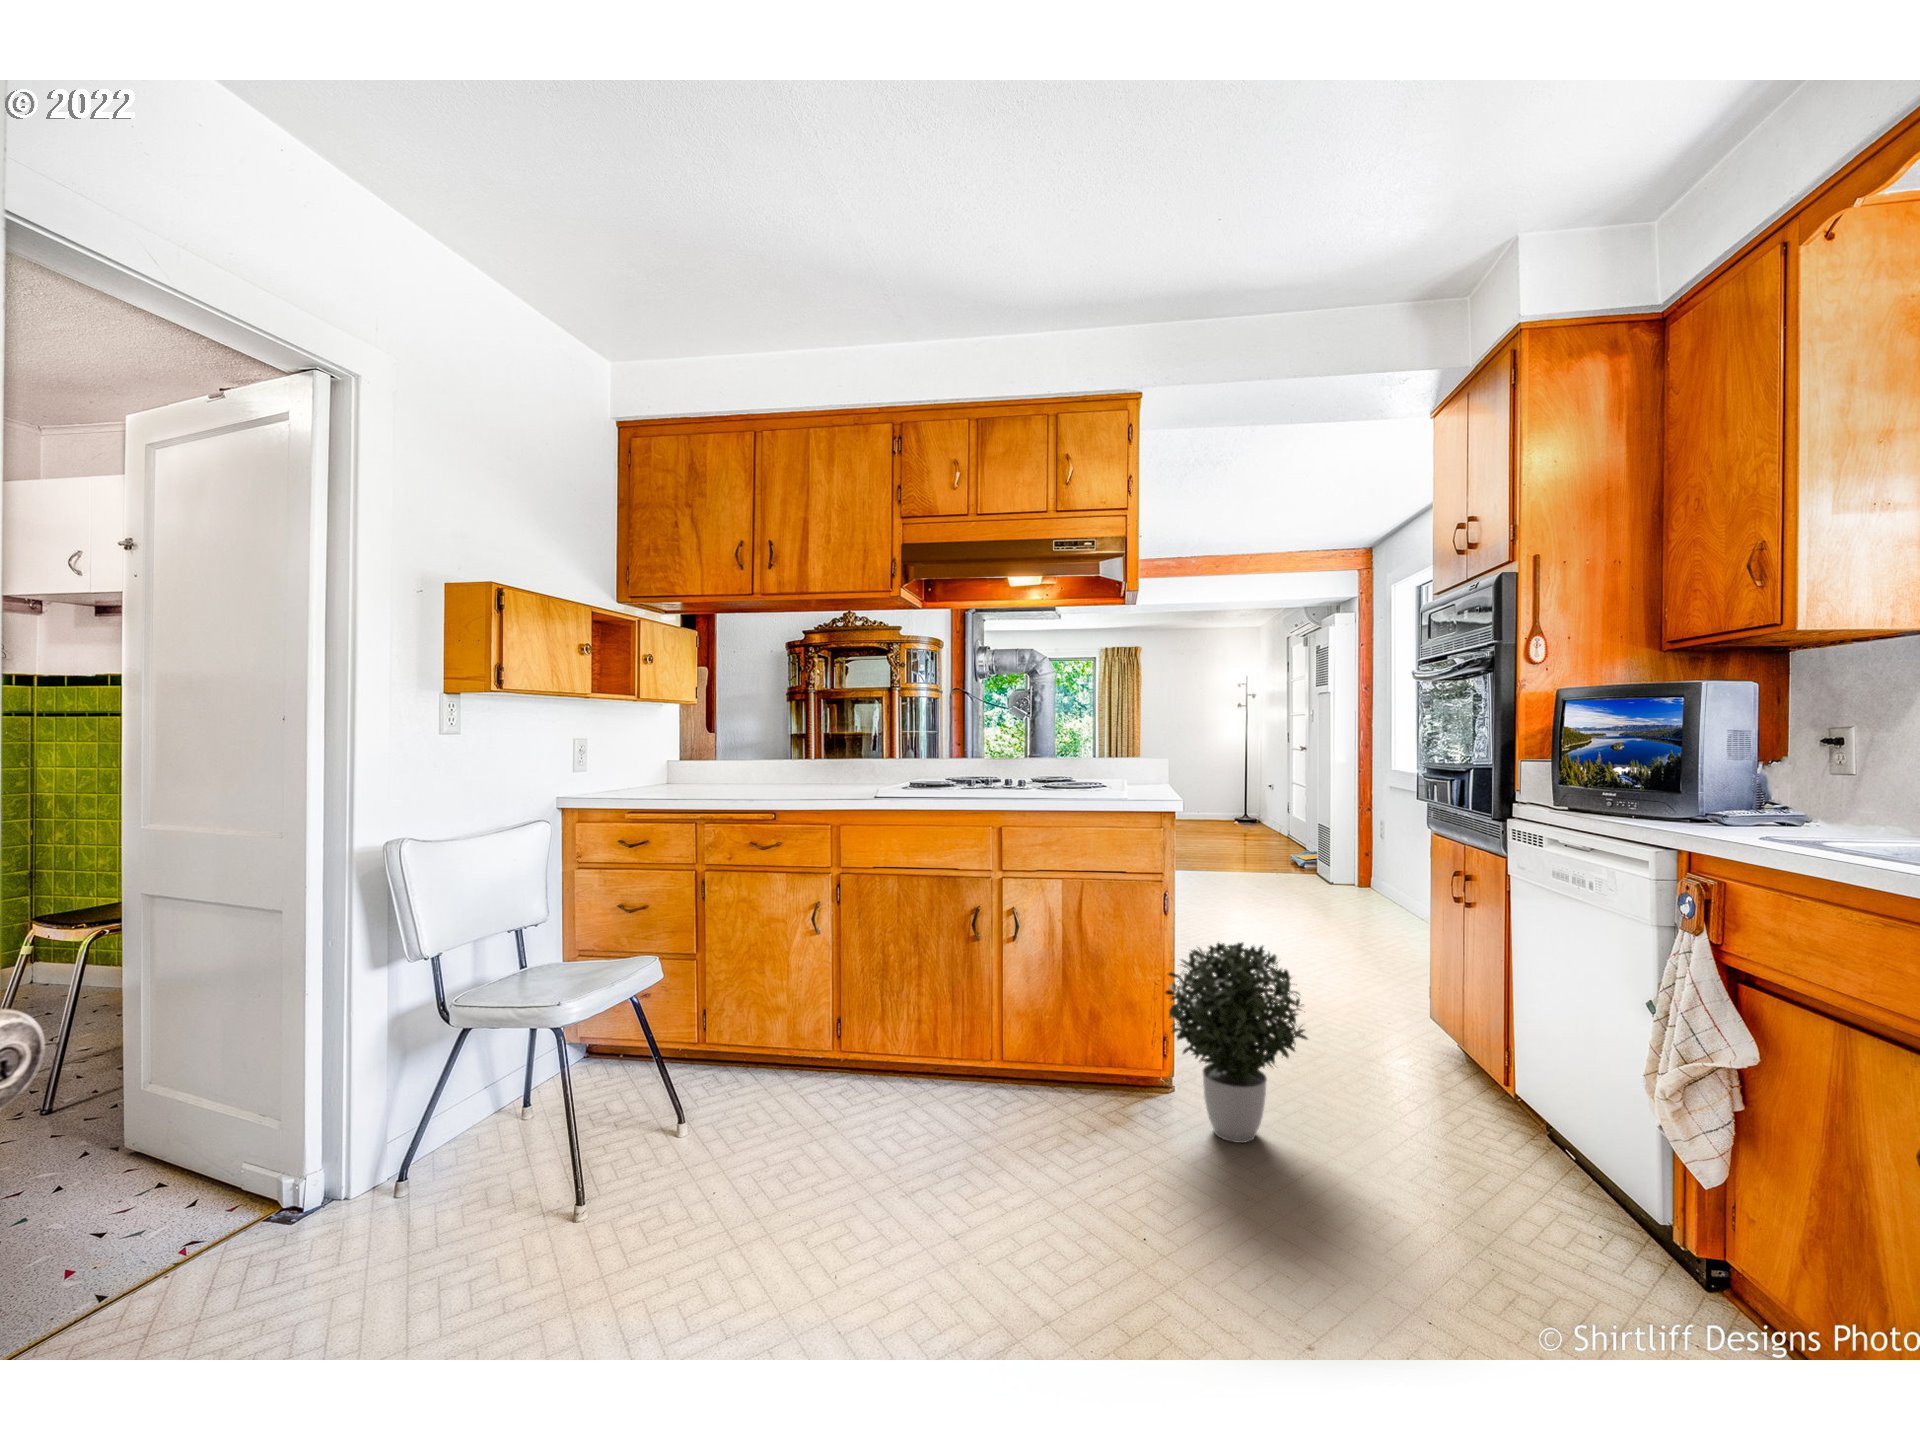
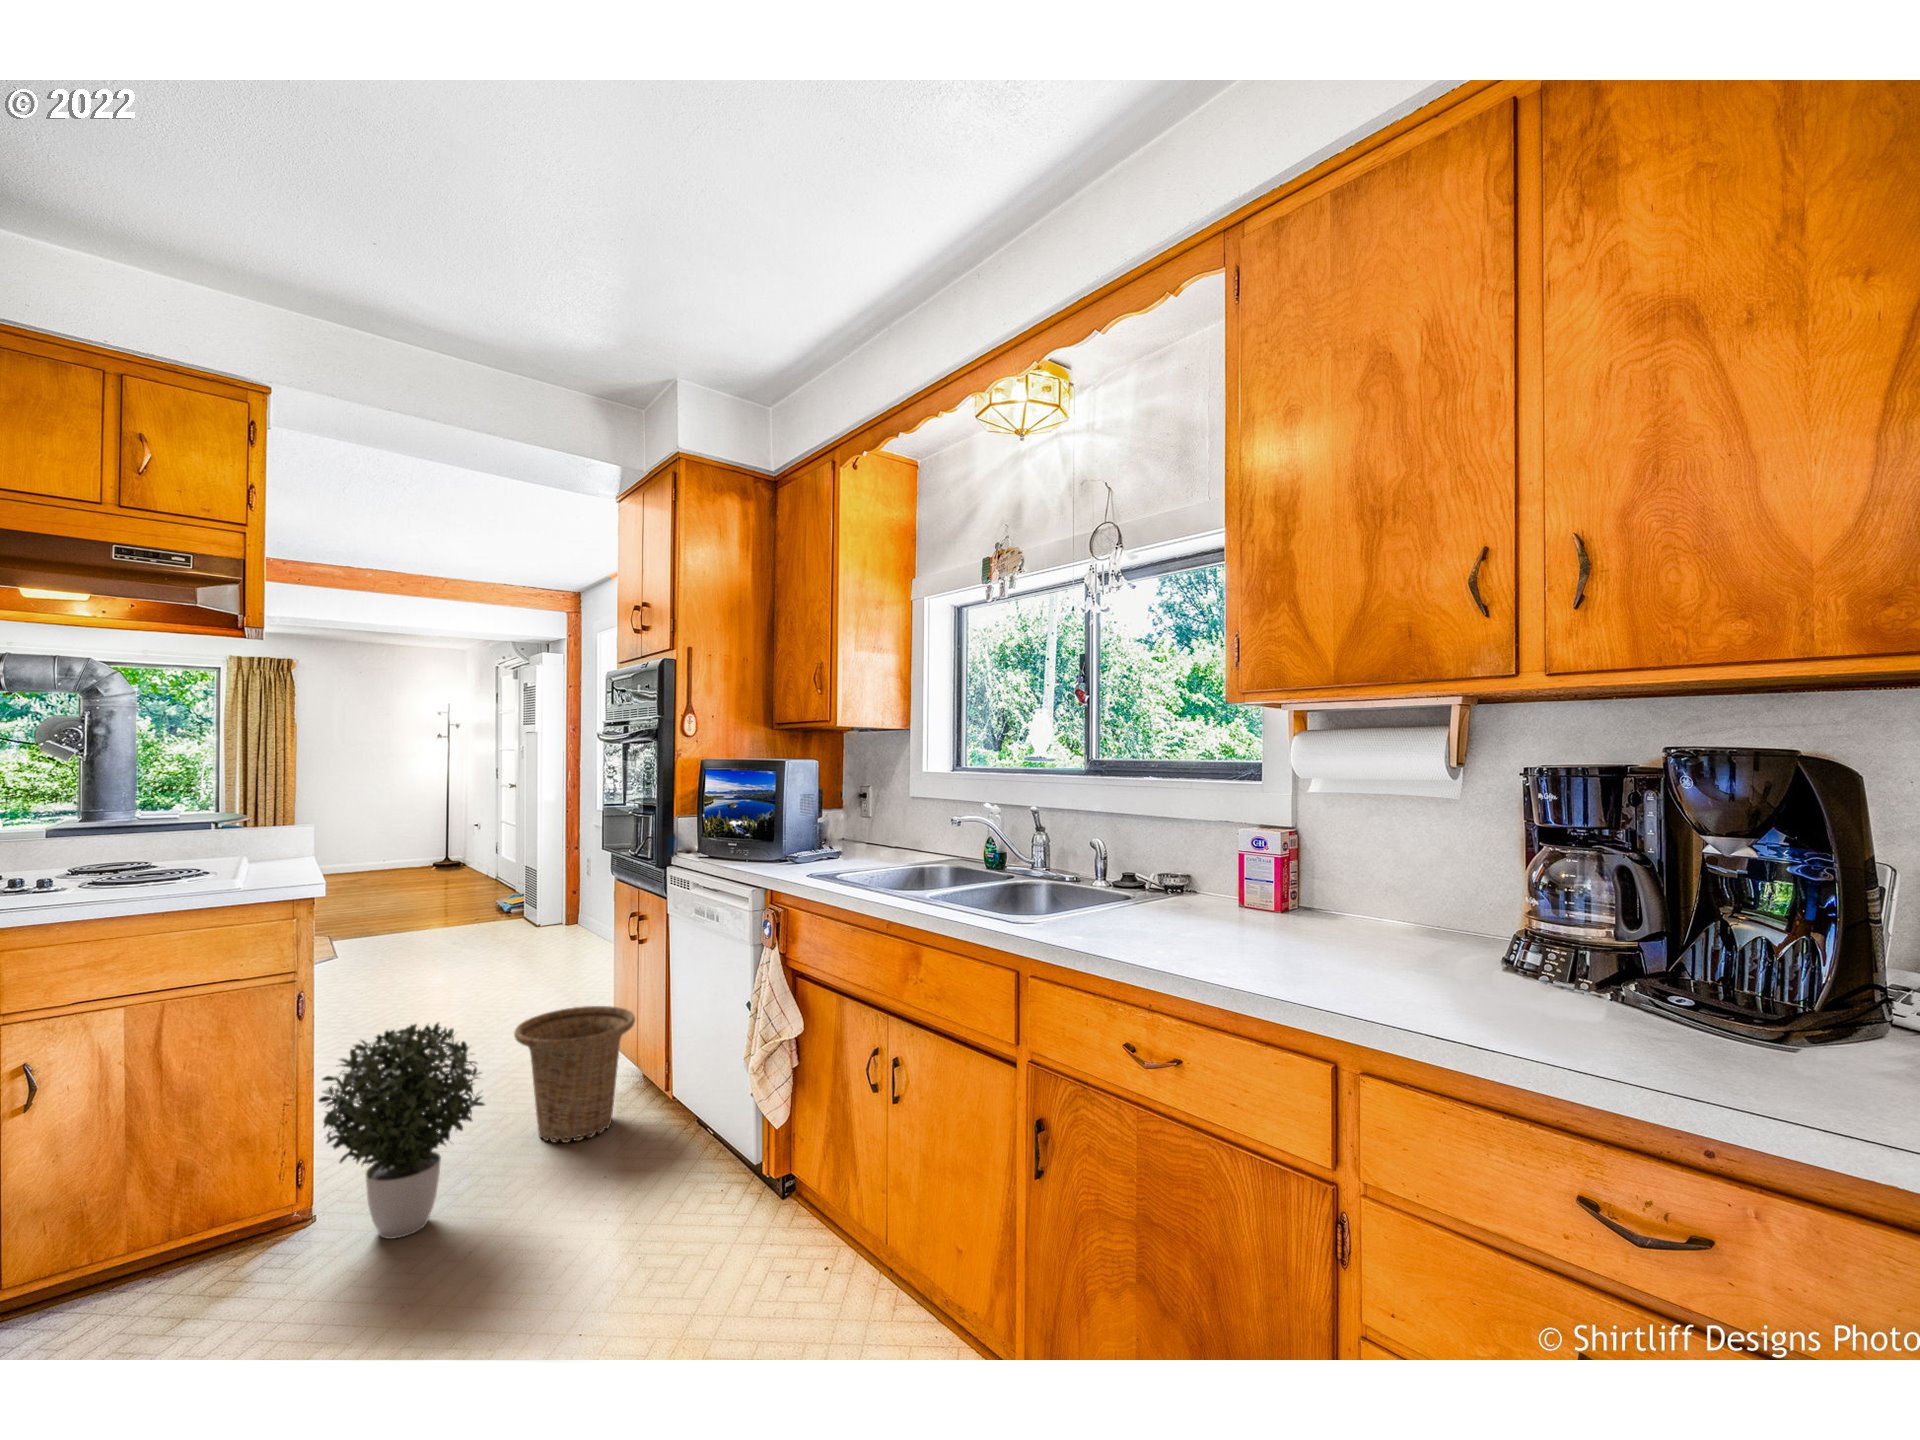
basket: none [1330,963,1466,1110] -> present [514,1006,635,1143]

